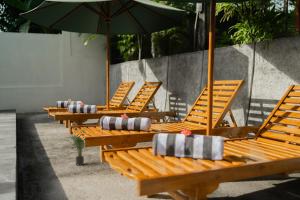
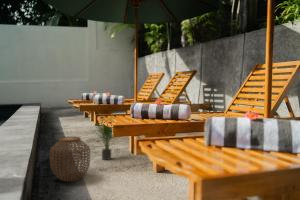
woven basket: none [32,147,66,184] -> present [50,137,90,181]

